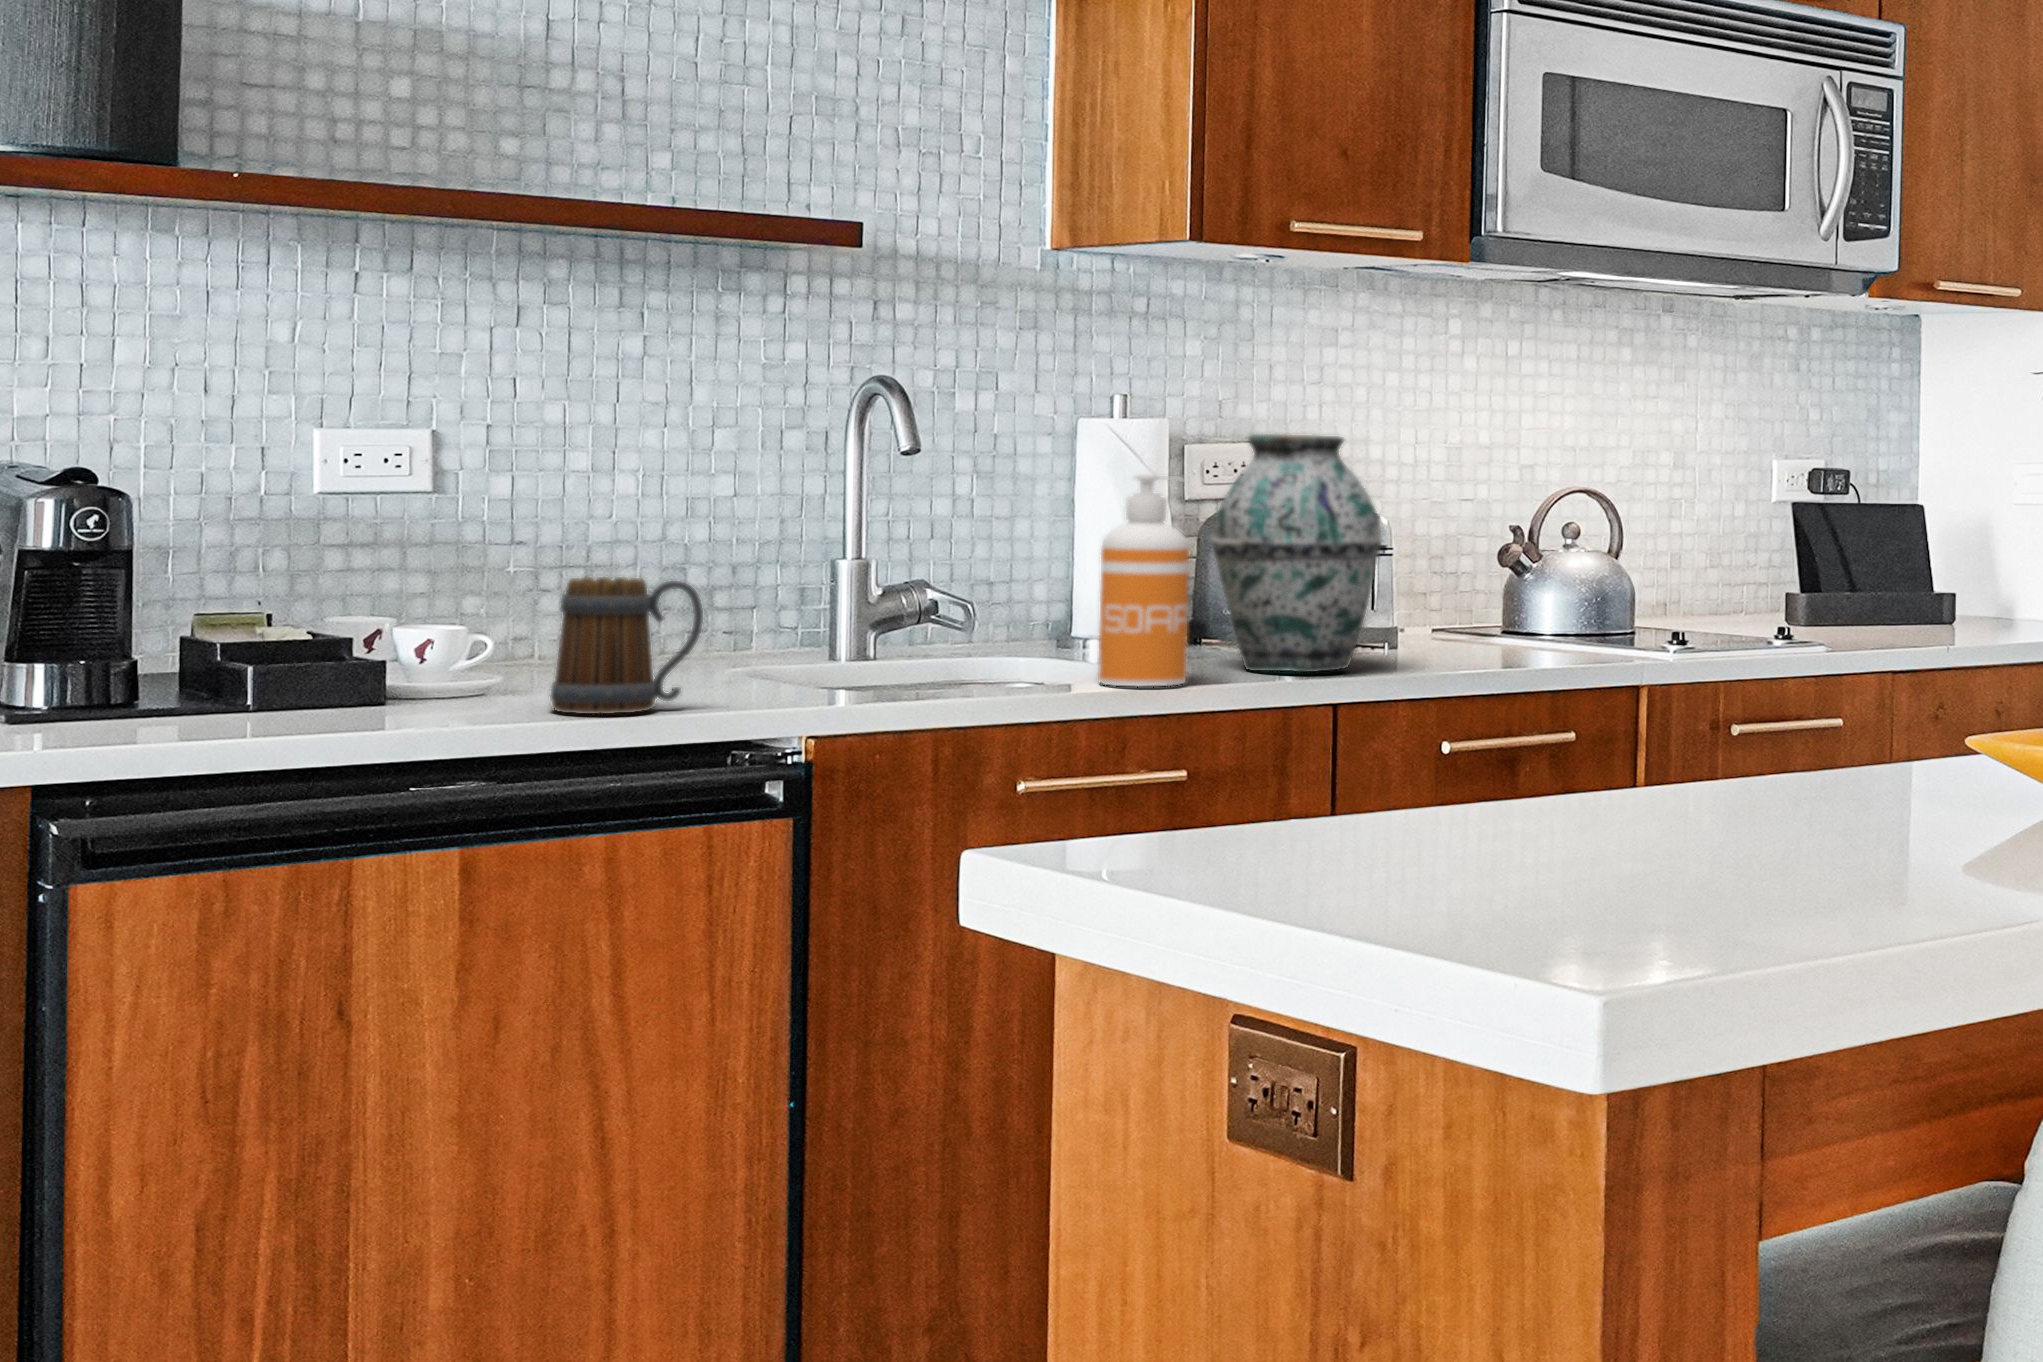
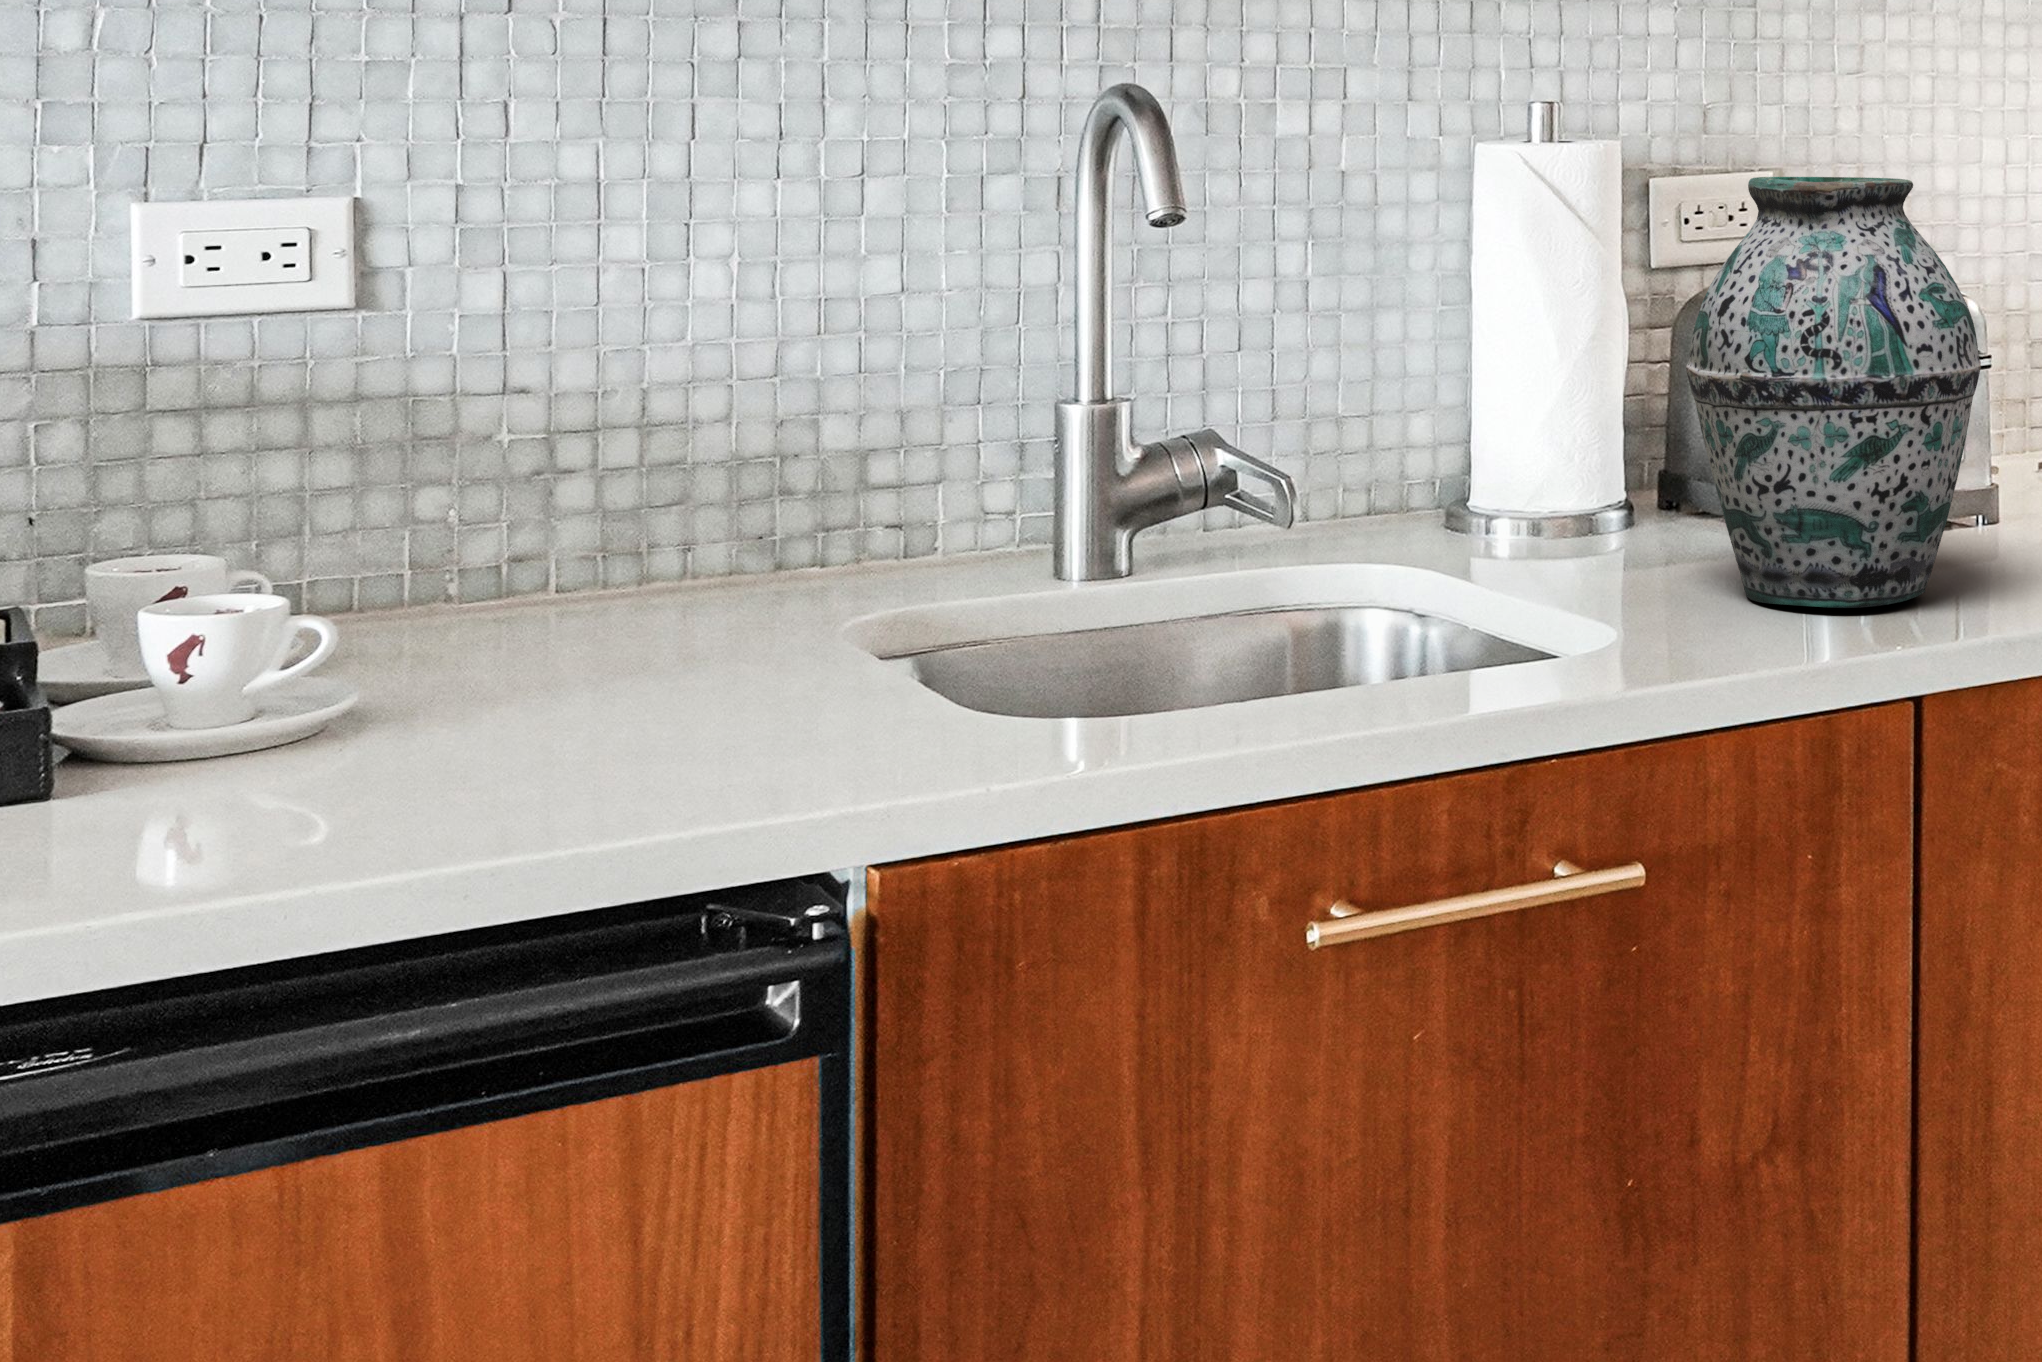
soap dispenser: present [1098,474,1189,686] -> none [1482,266,1641,668]
mug: present [550,577,703,714] -> none [364,522,676,820]

